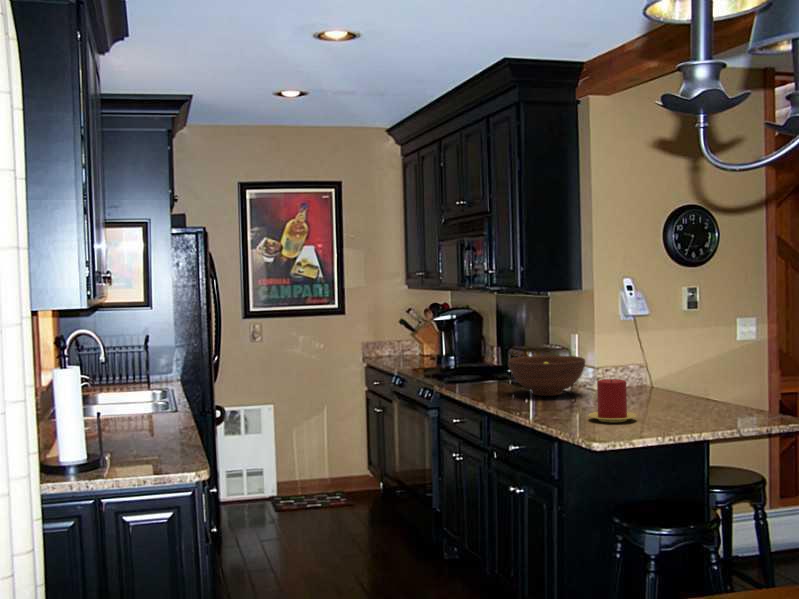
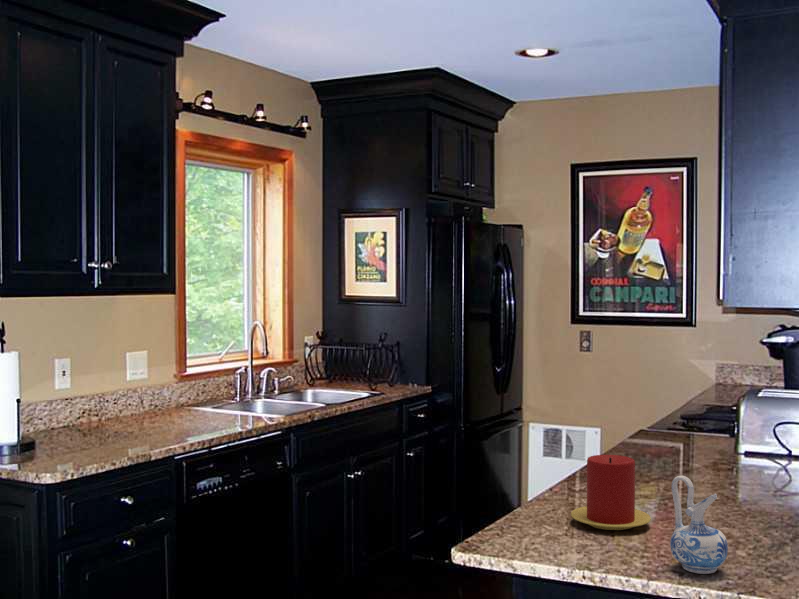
fruit bowl: present [508,355,585,396] -> none [641,405,765,471]
ceramic pitcher: none [687,377,718,427] -> present [670,476,728,574]

